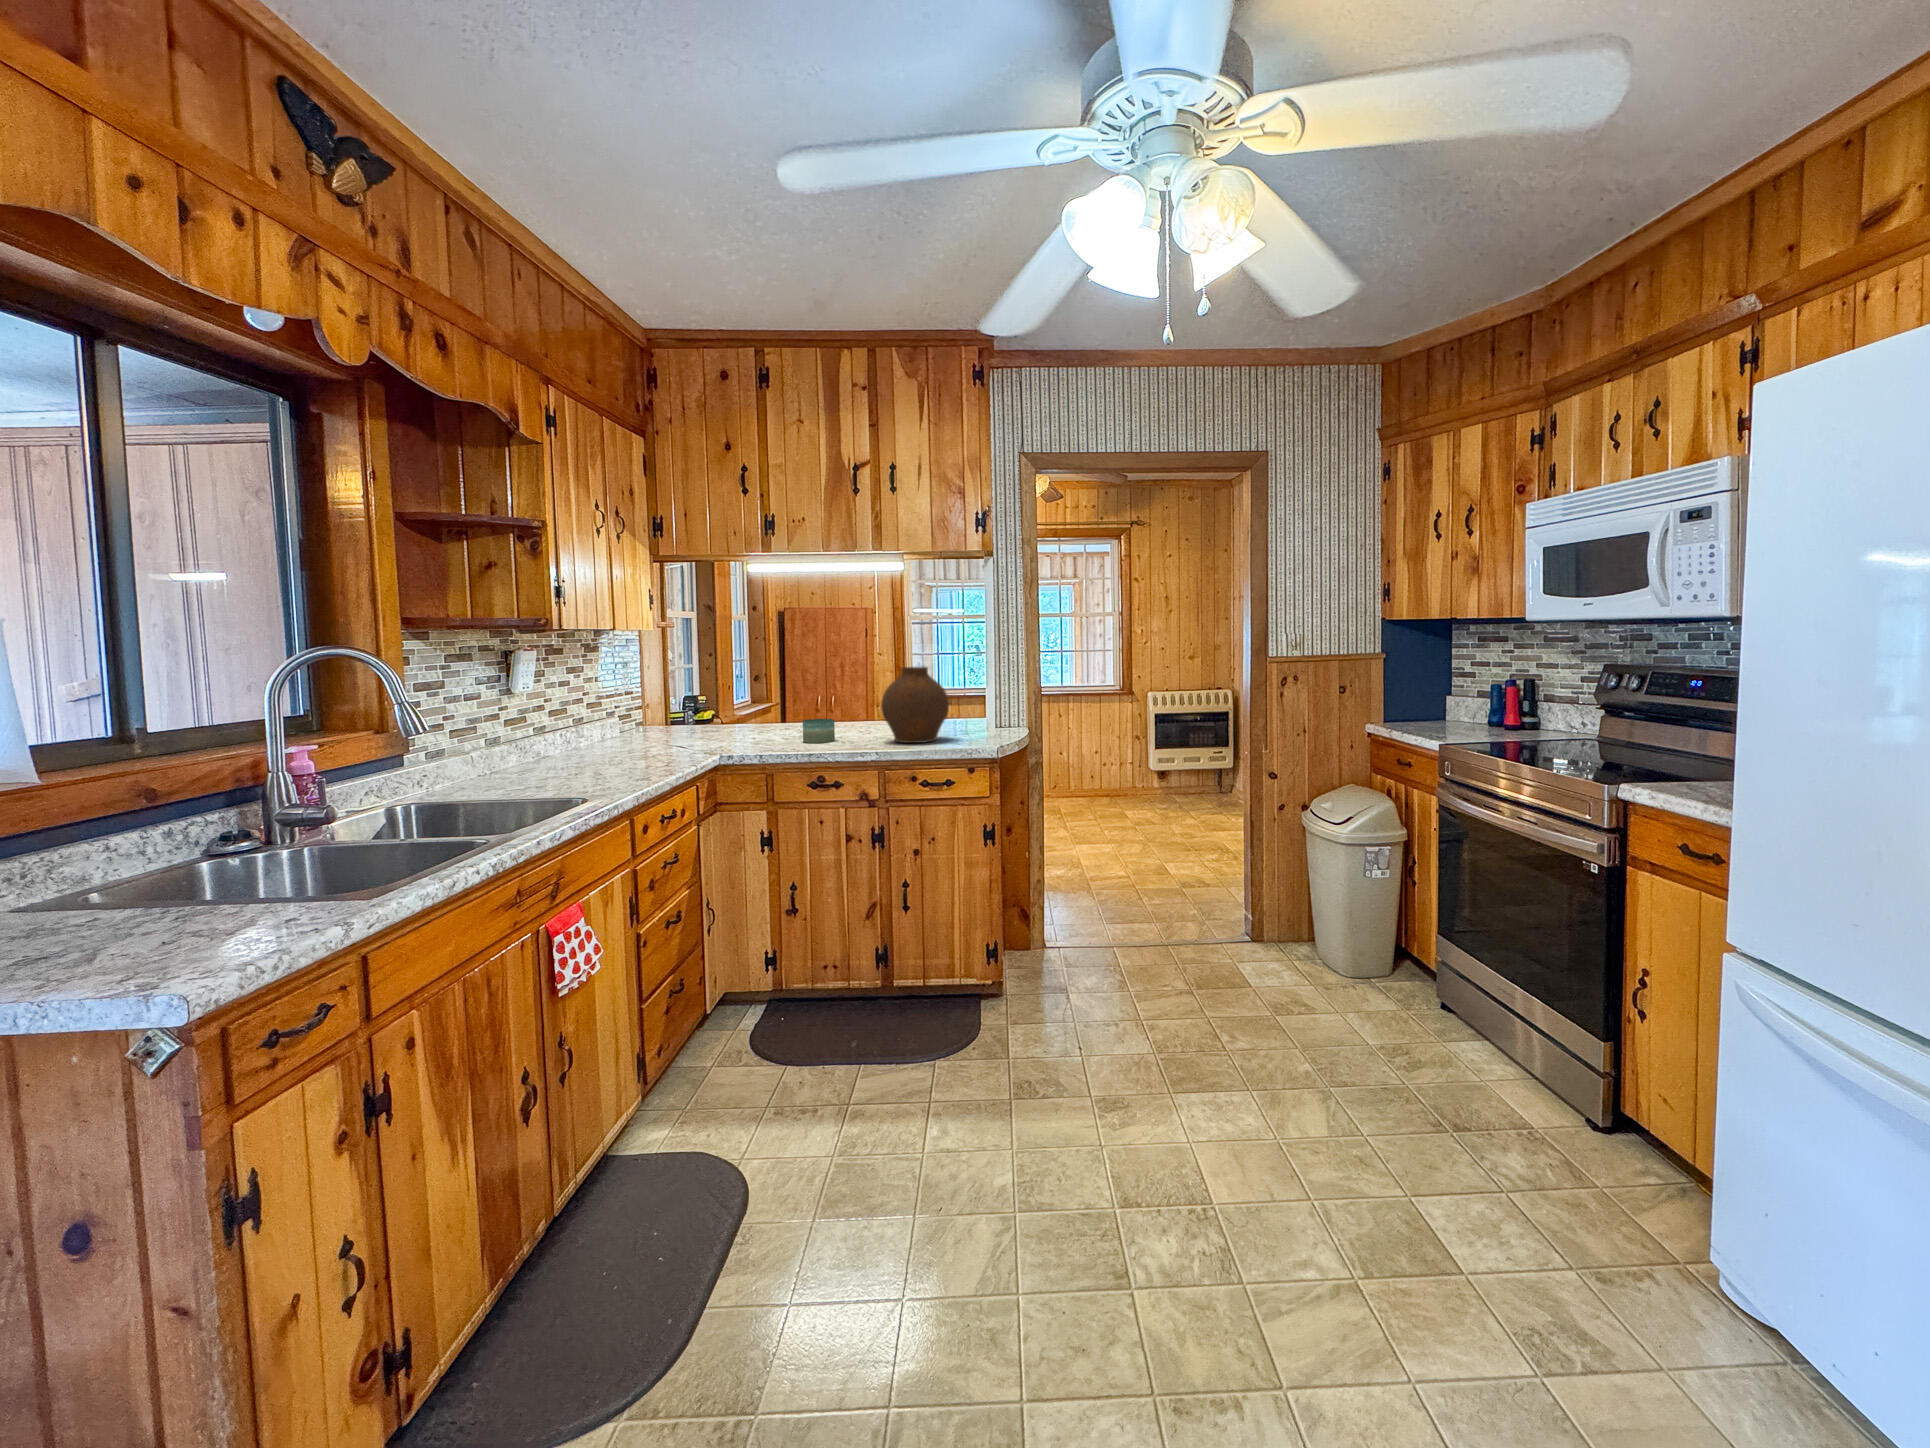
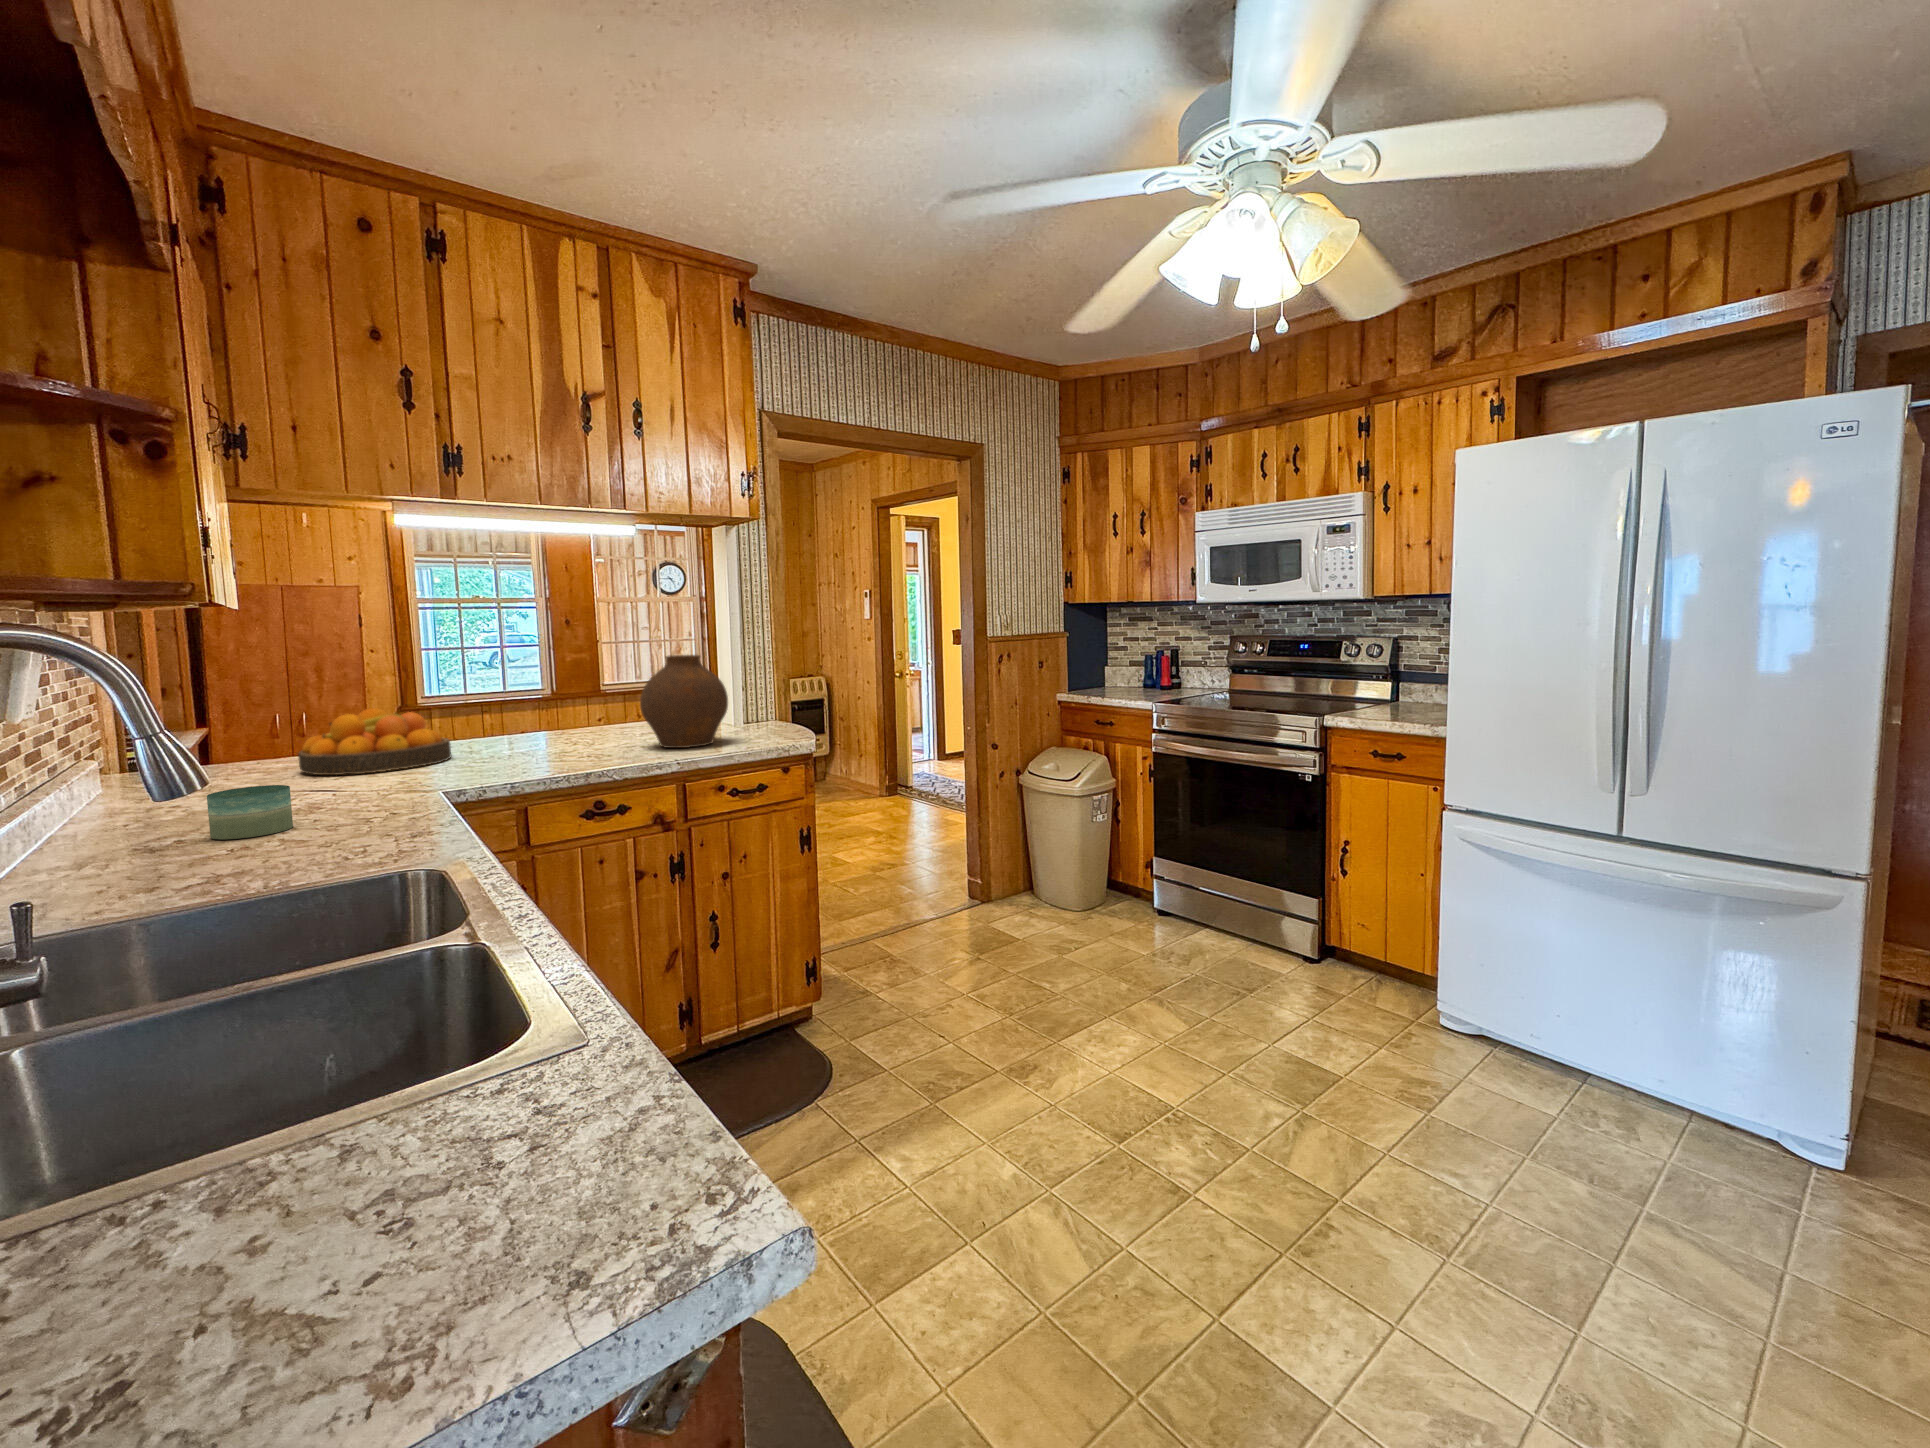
fruit bowl: none [699,697,787,741] -> present [298,708,451,775]
candle: present [803,719,835,743] -> present [207,785,293,839]

